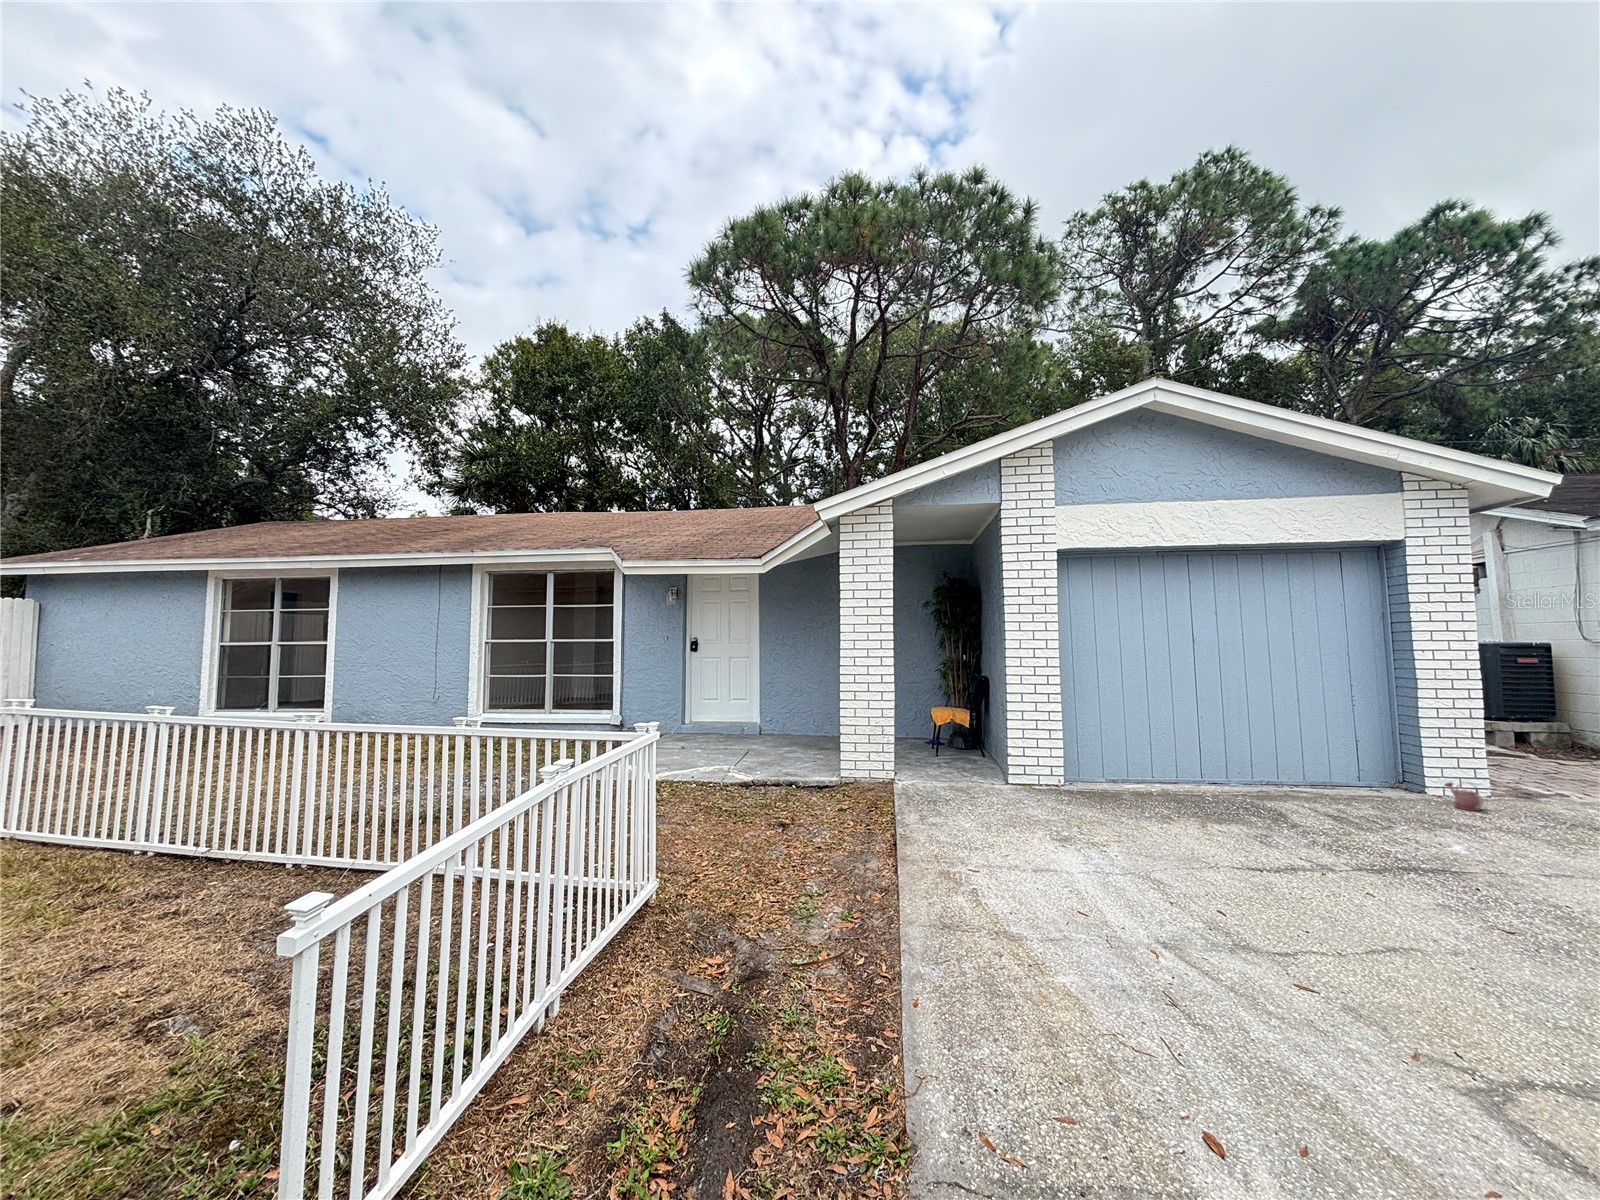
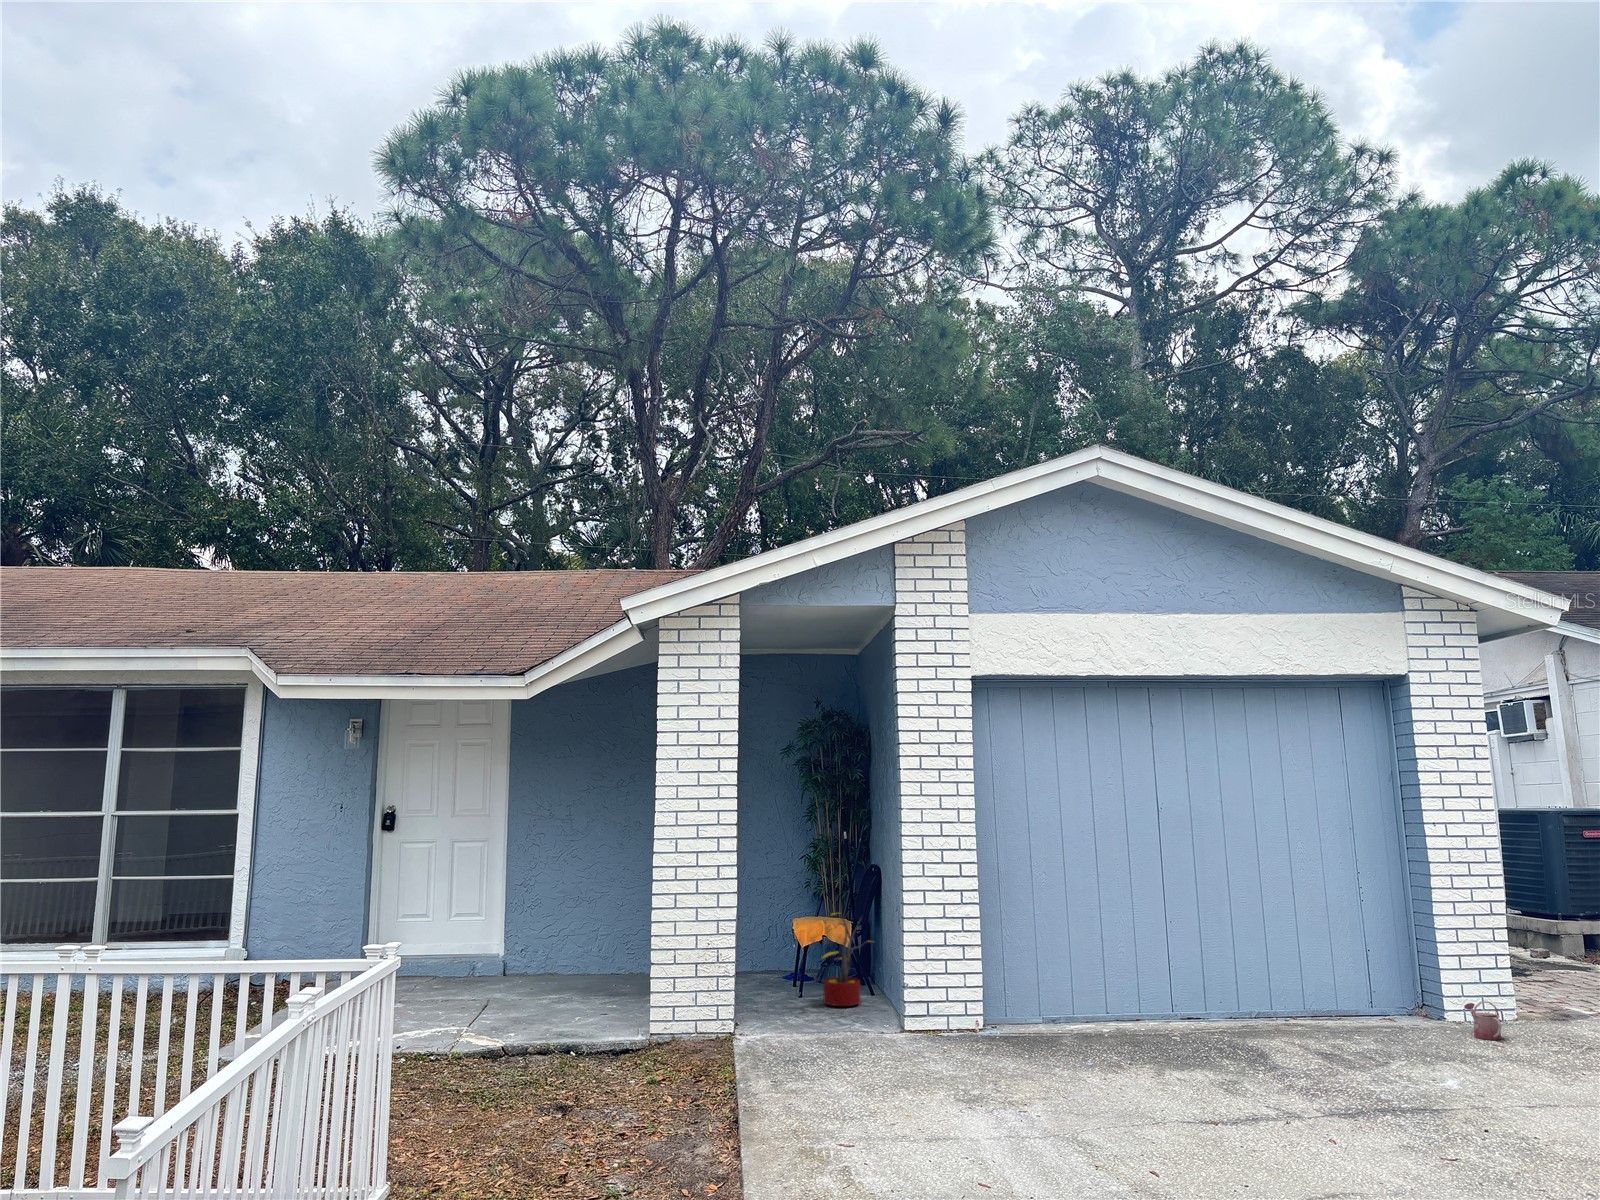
decorative plant: none [951,705,985,764] -> present [823,918,862,1006]

